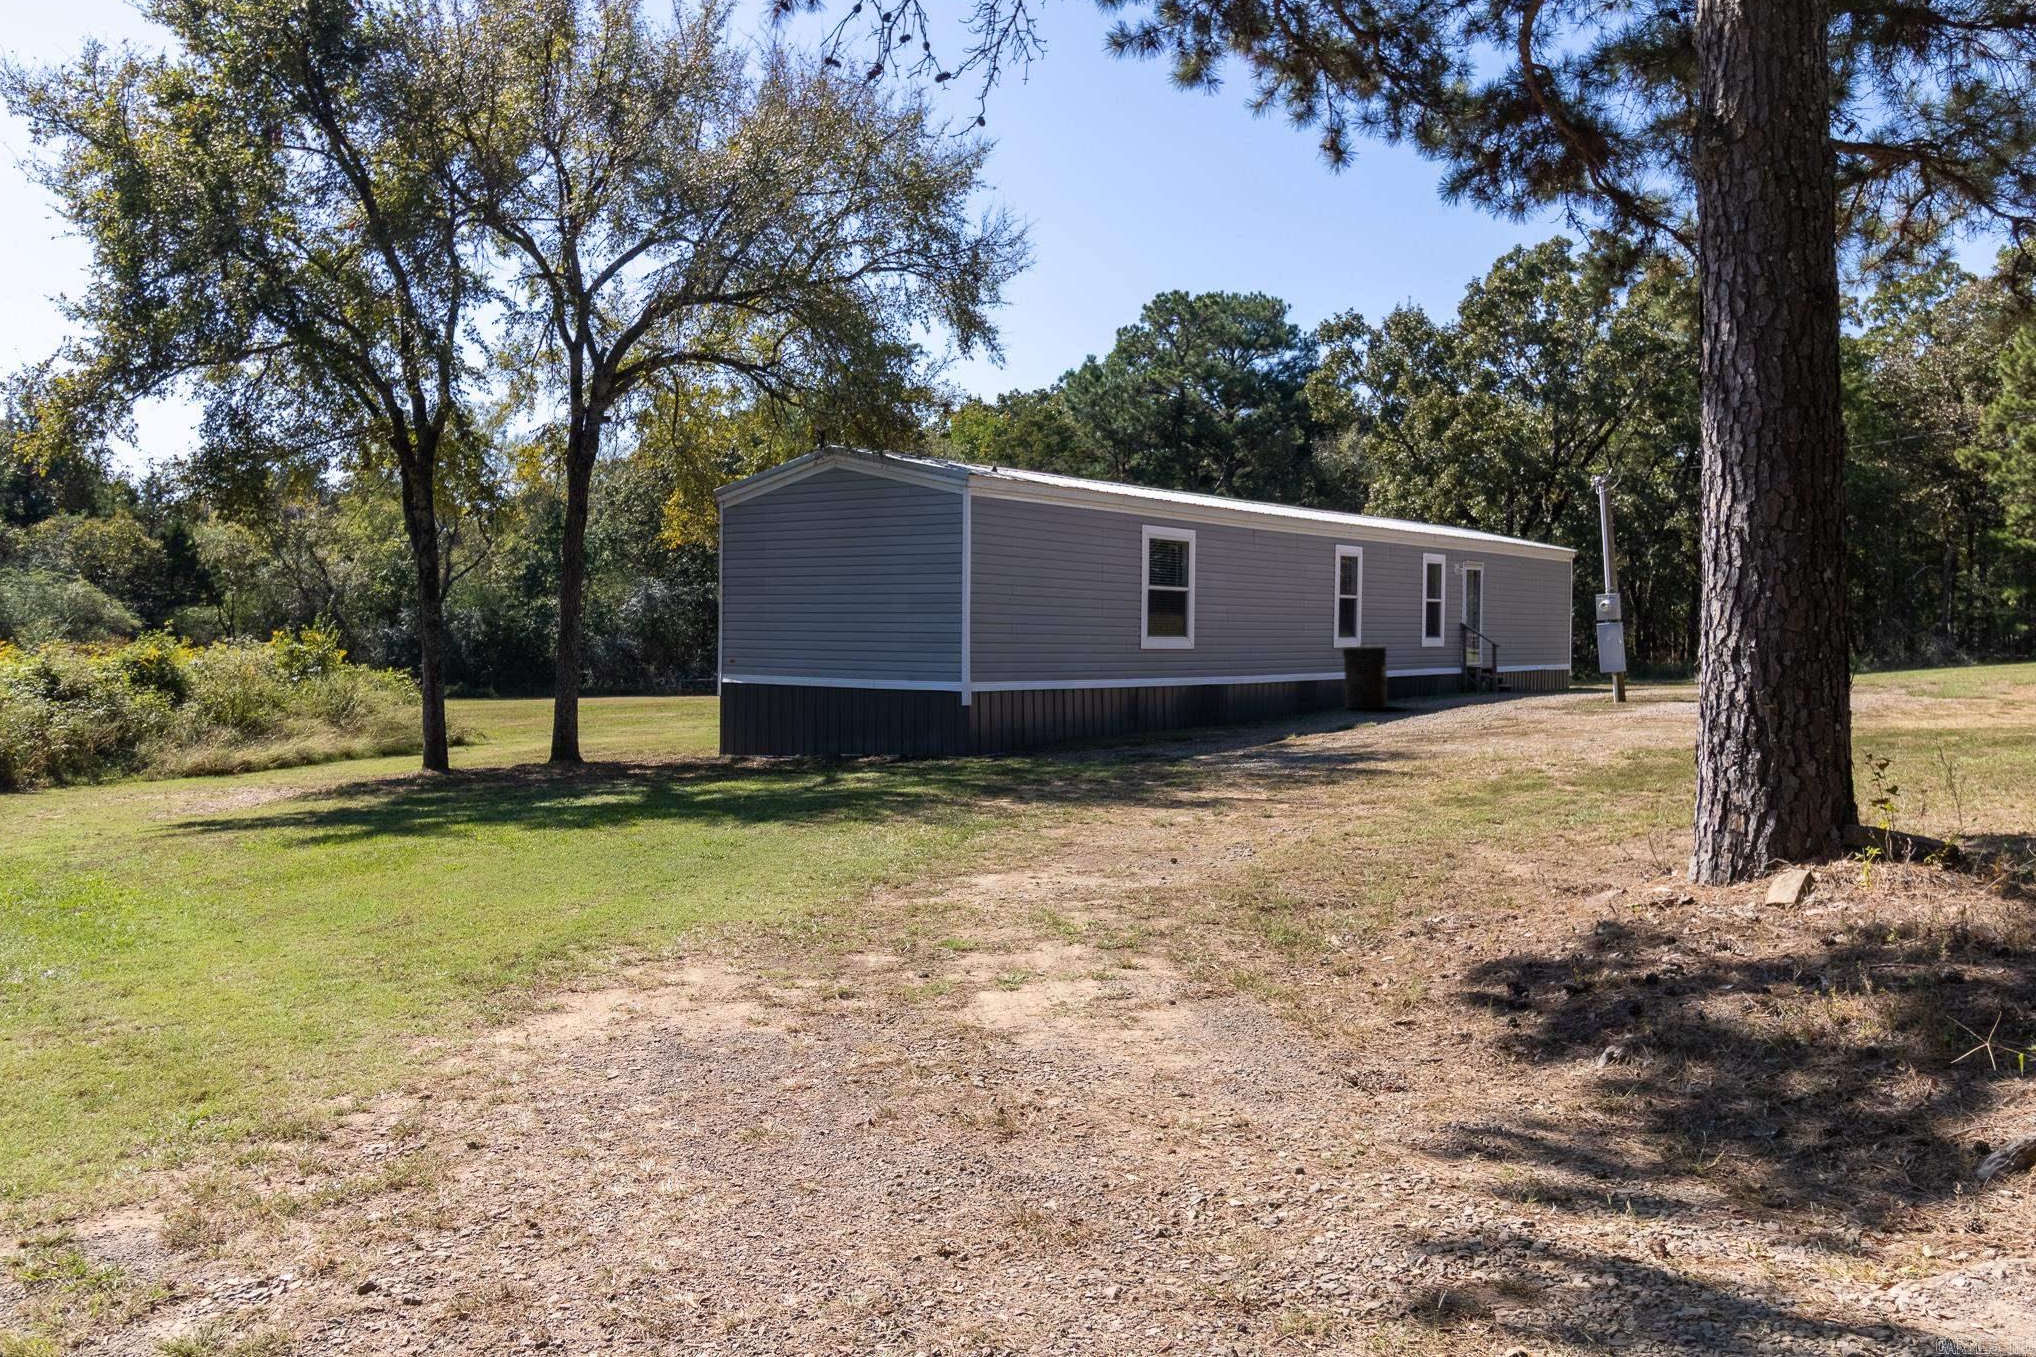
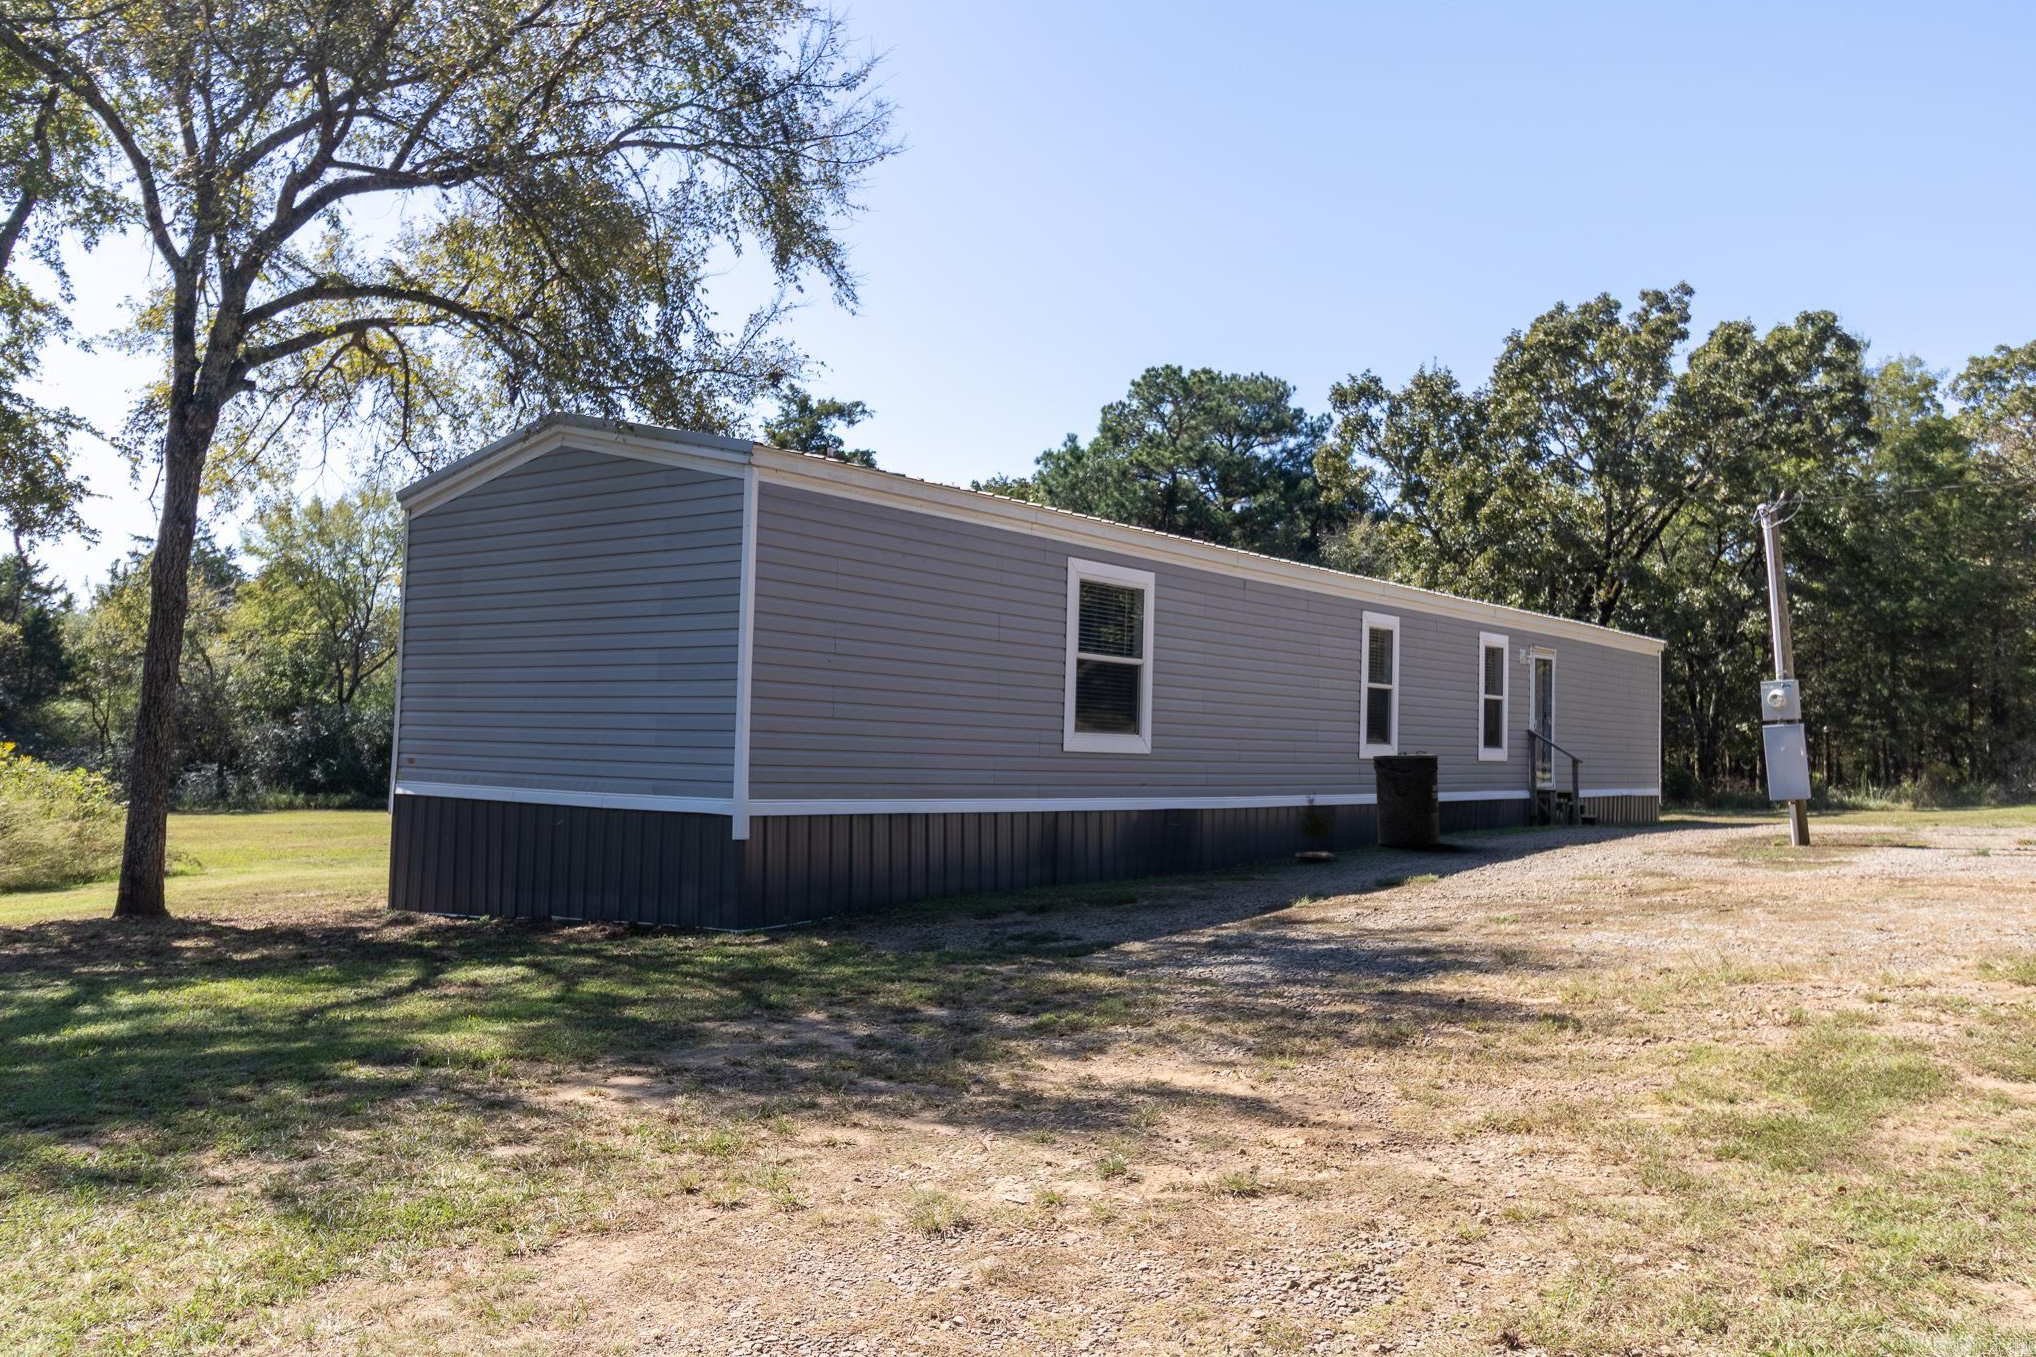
potted tree: none [1287,671,1317,717] -> present [1297,796,1335,858]

